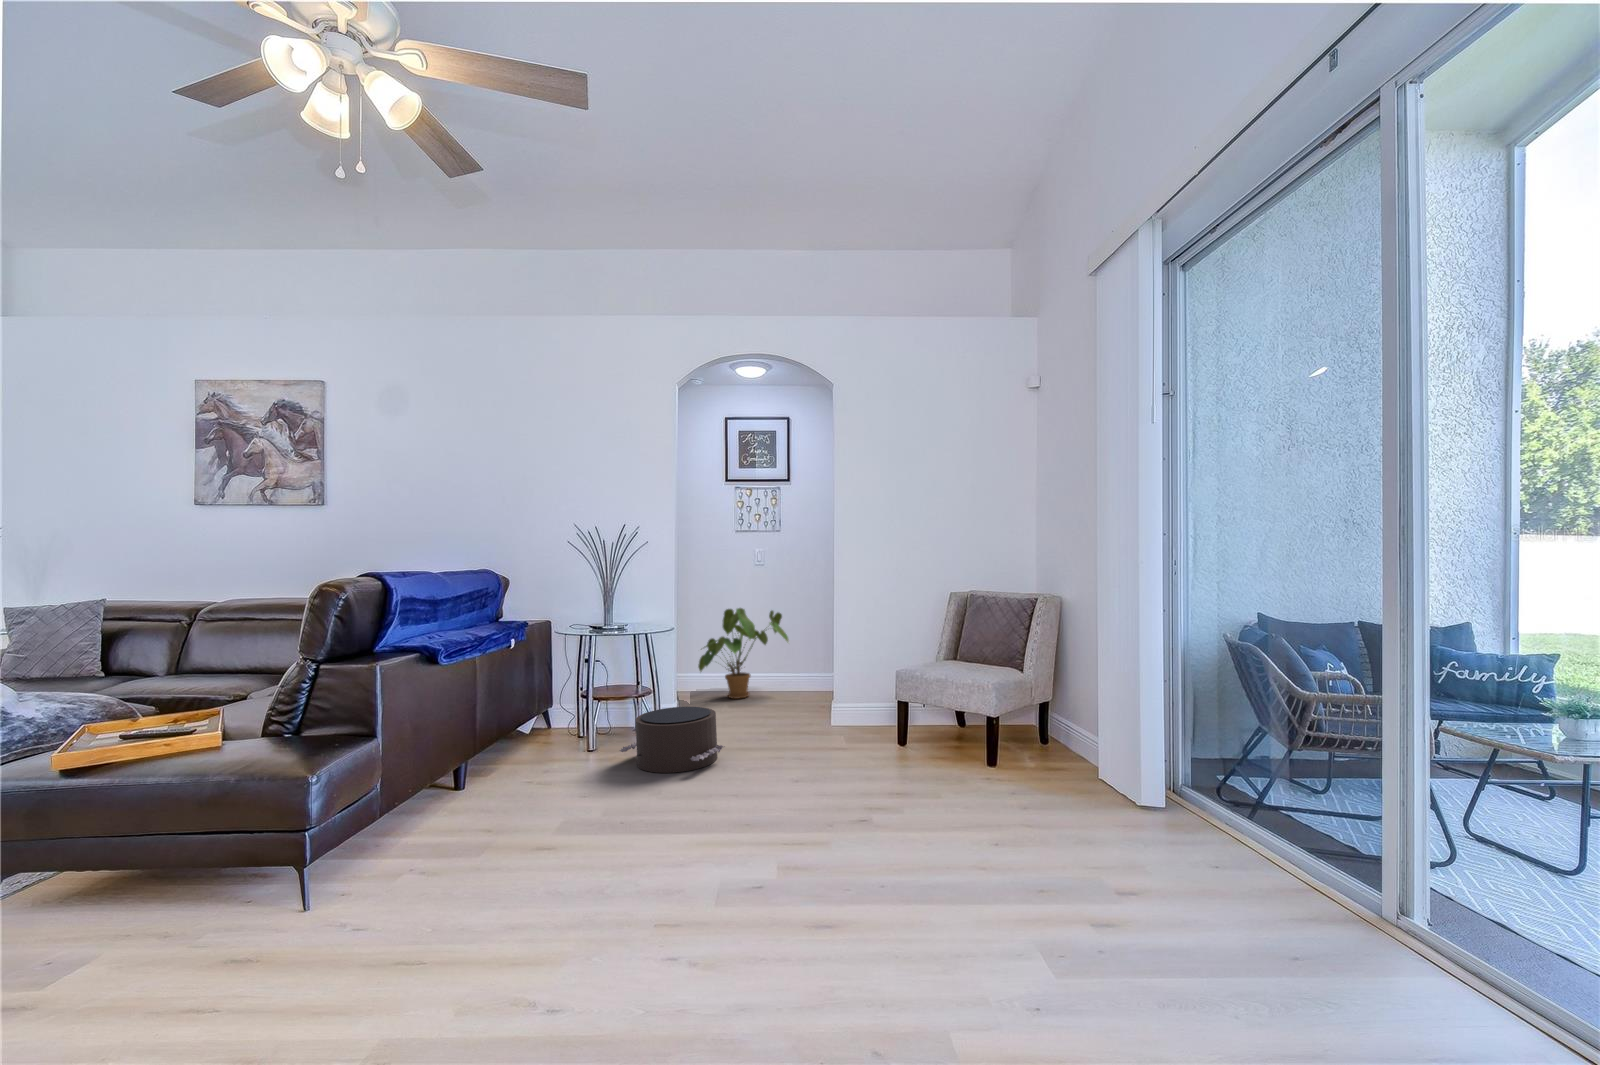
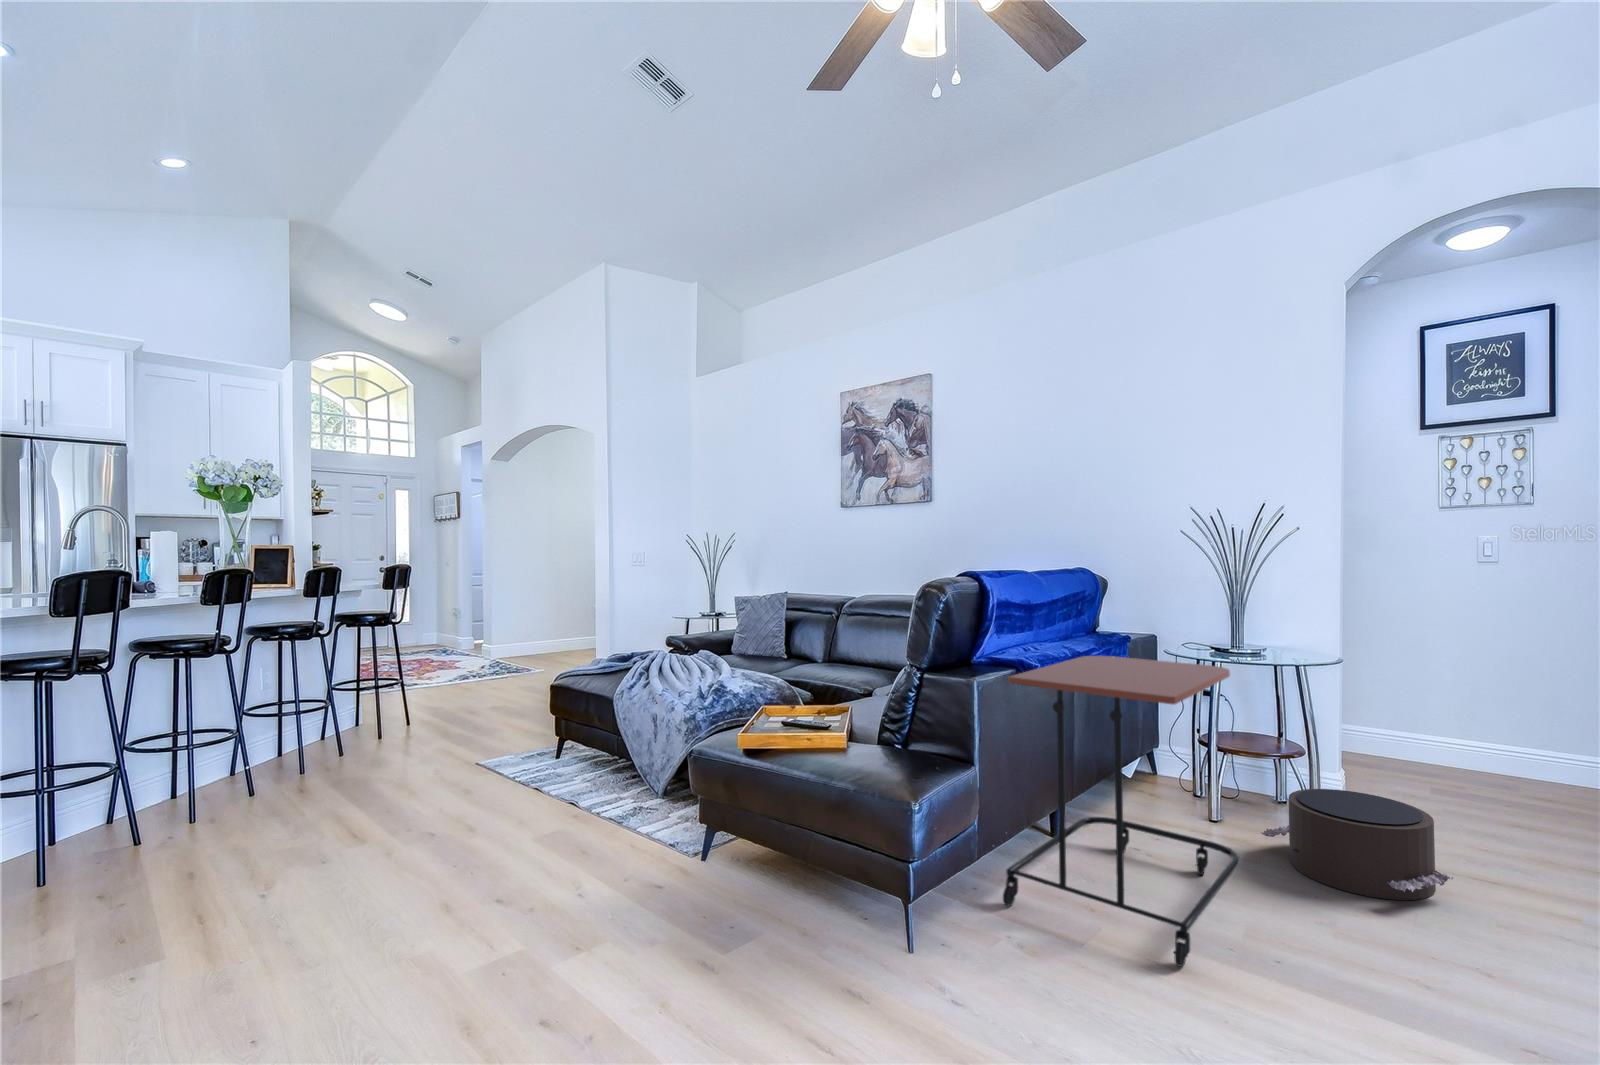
house plant: present [698,608,789,699] -> none [1378,648,1569,788]
side table: none [408,629,601,858] -> present [1003,656,1239,967]

